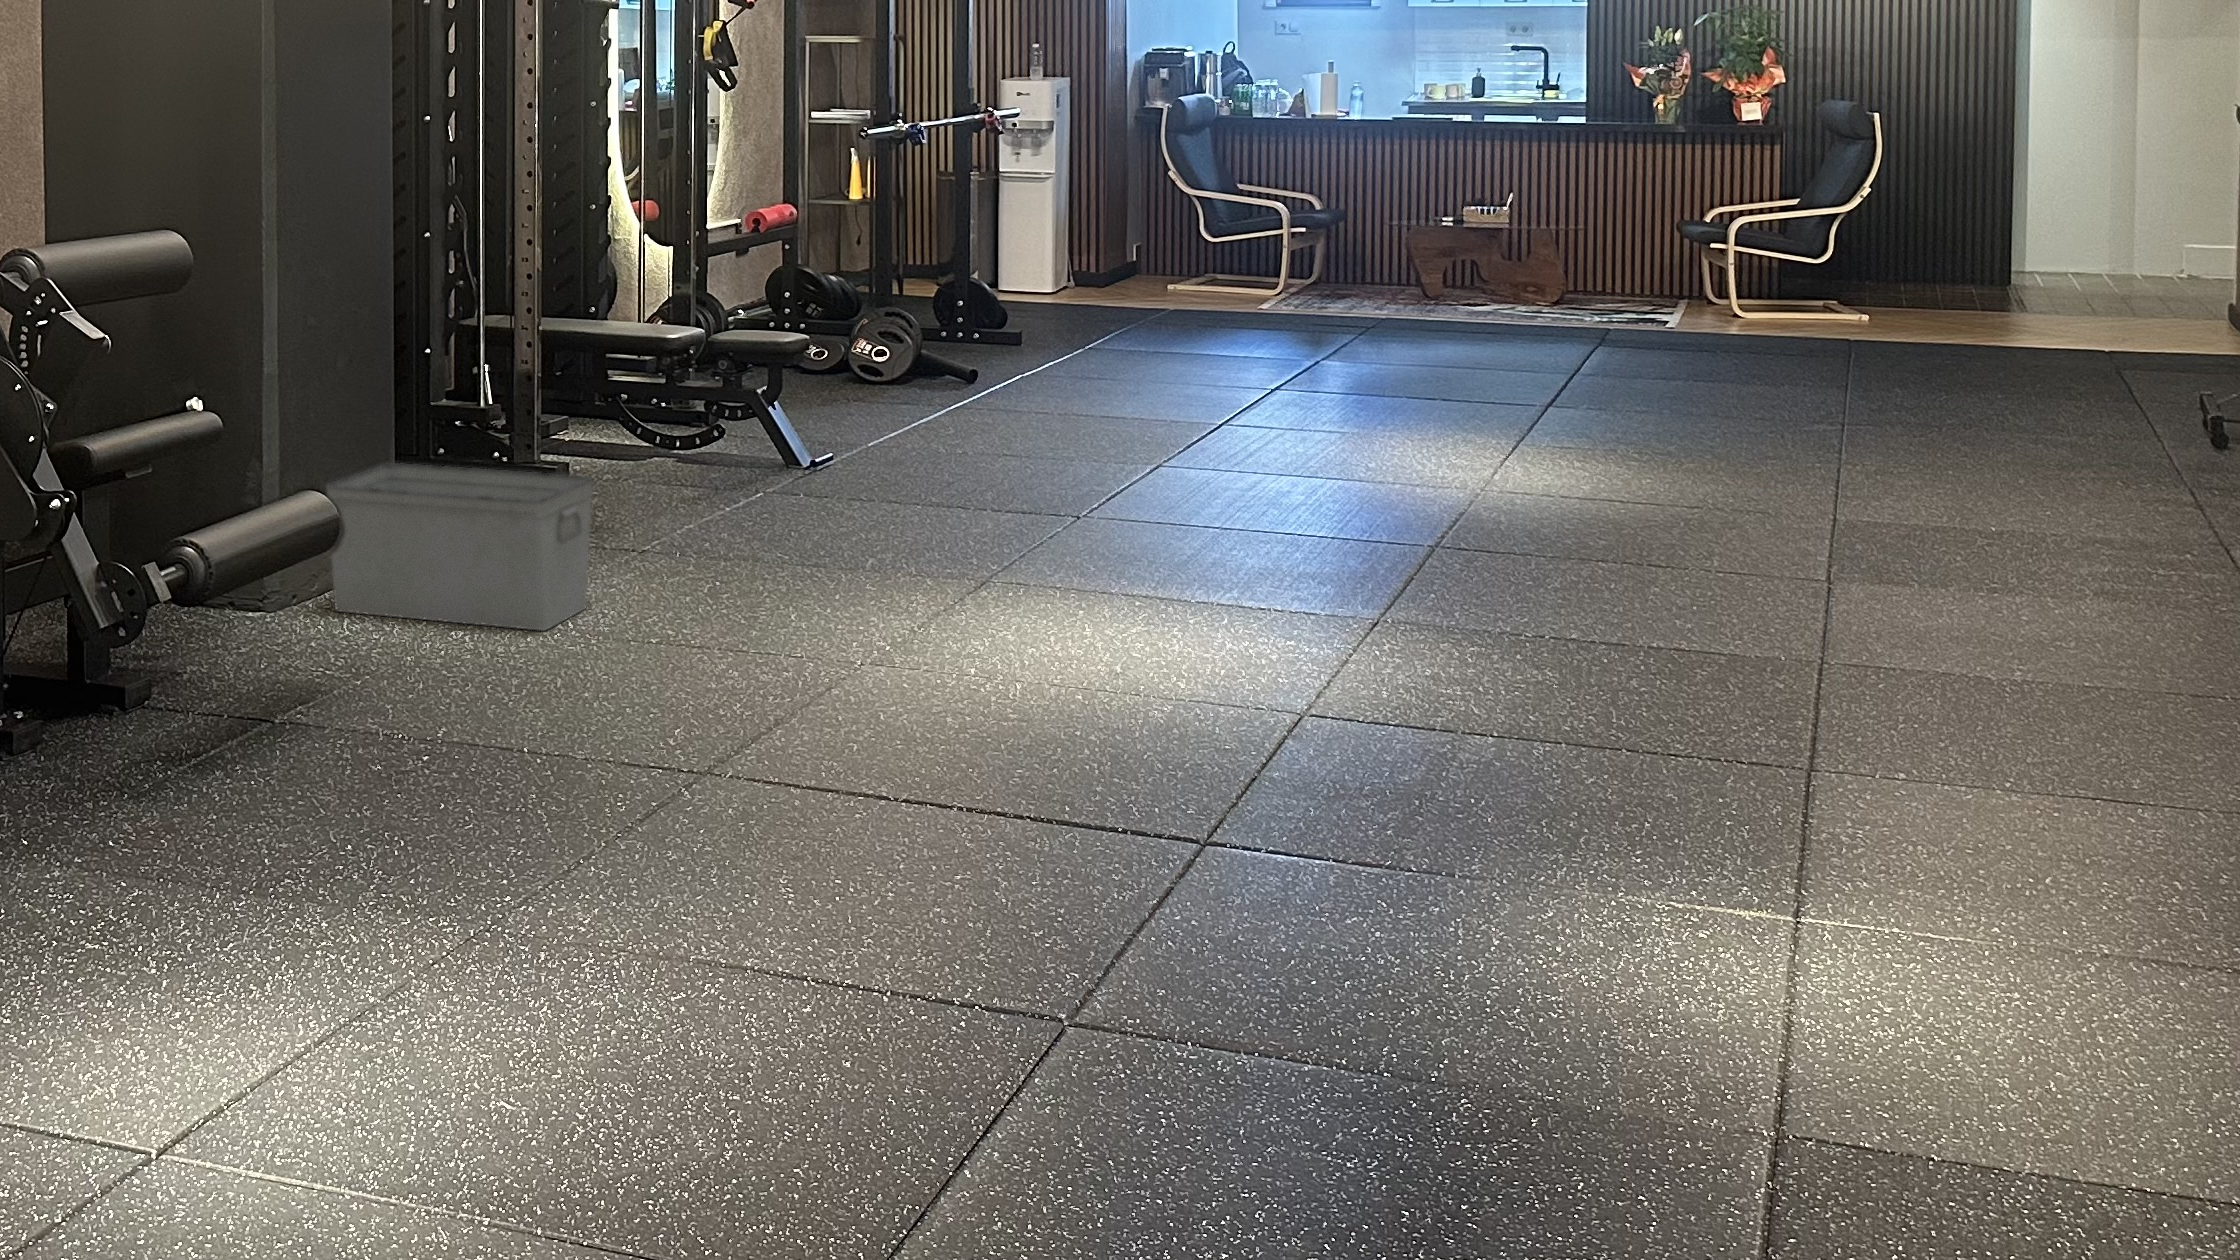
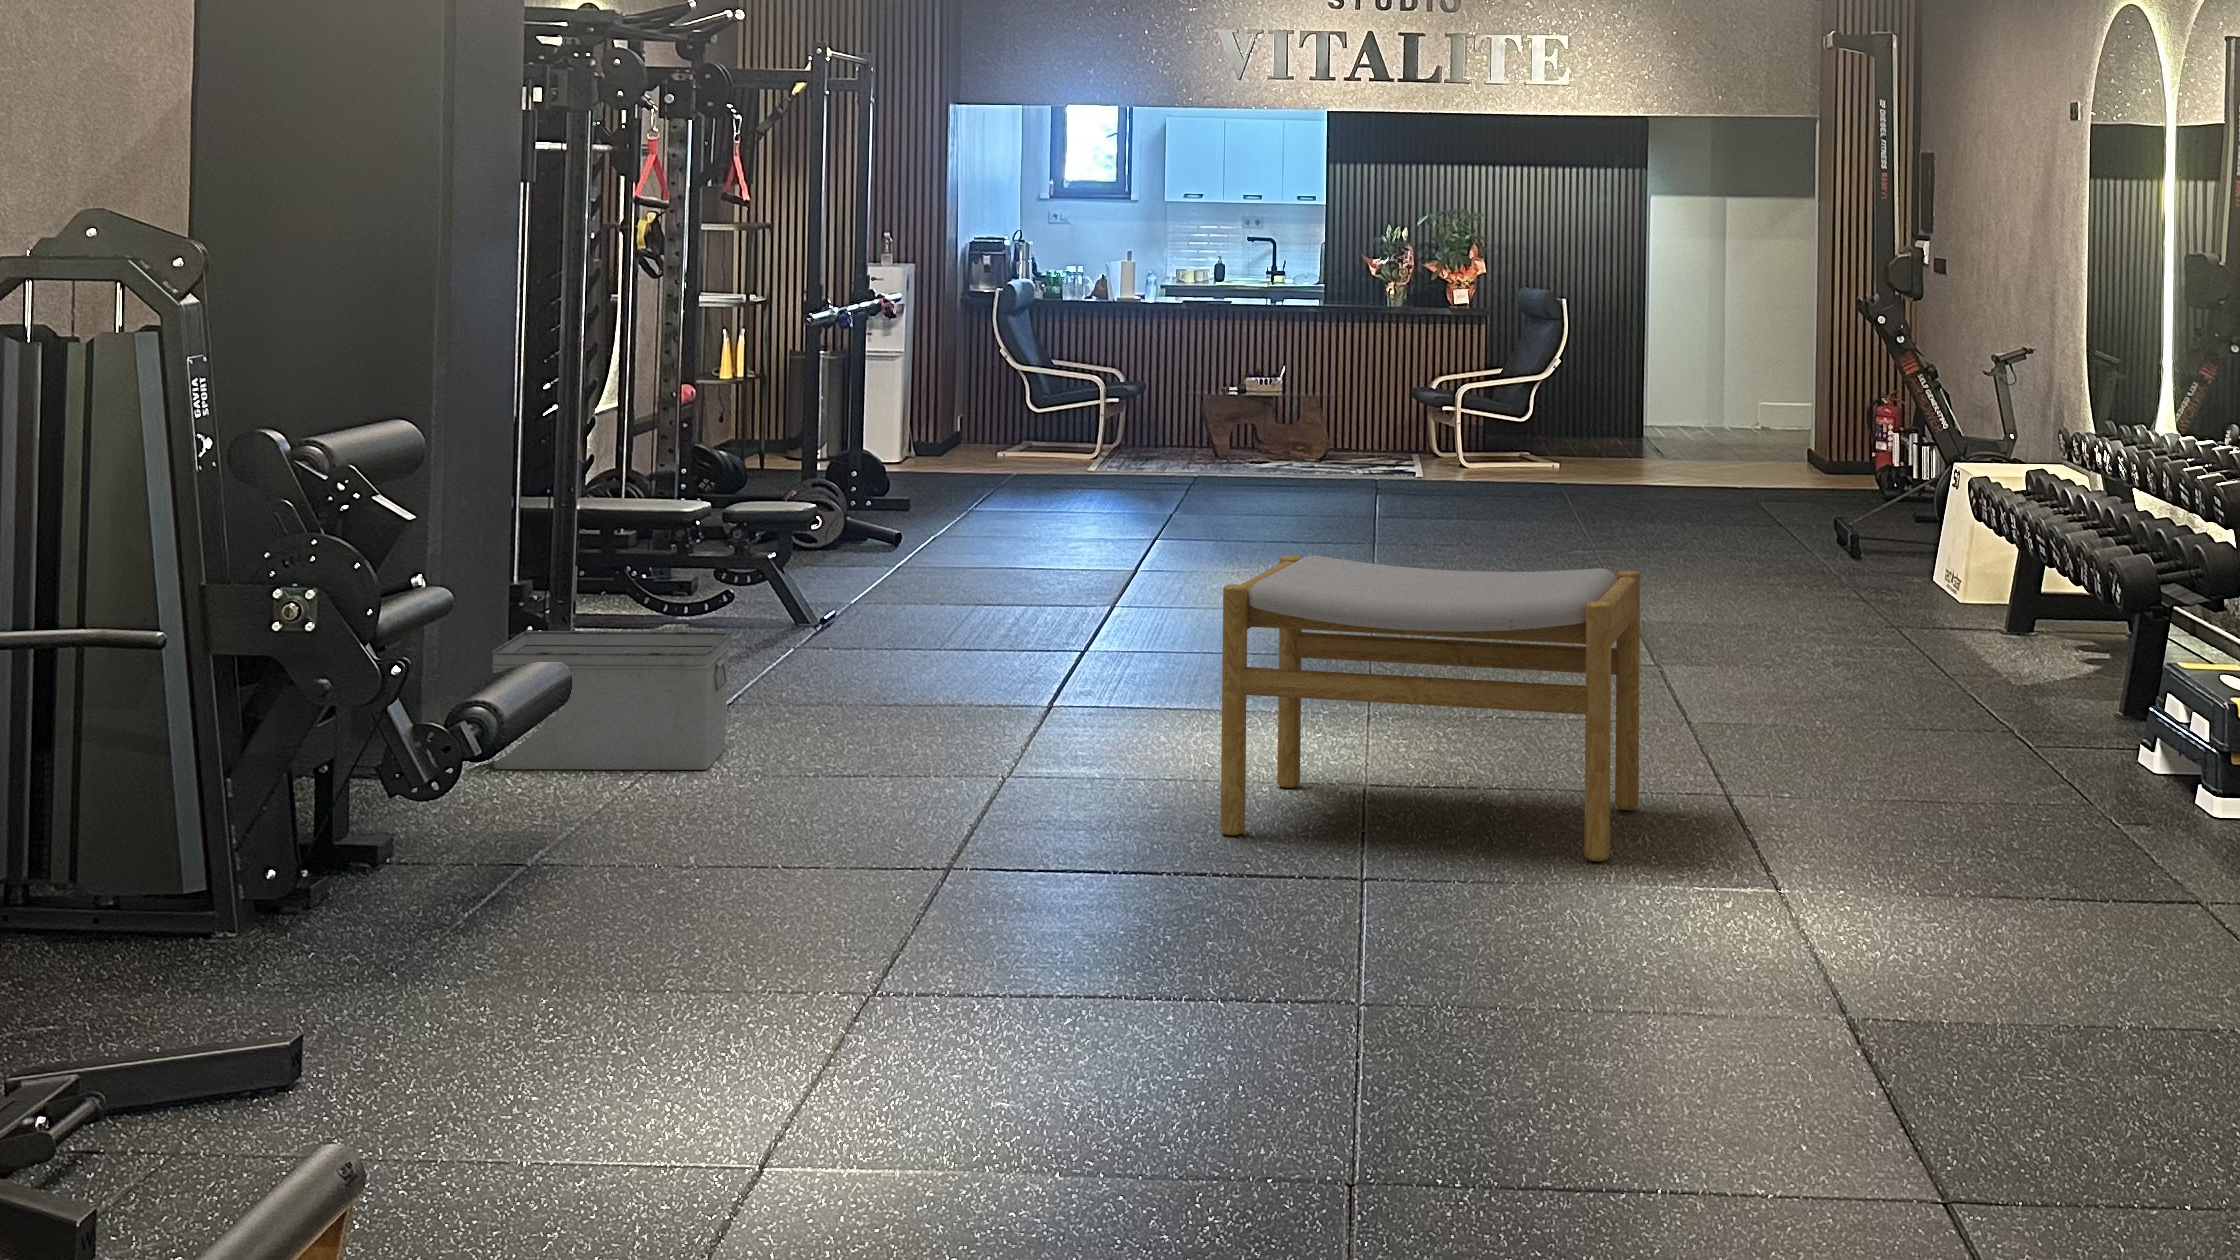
footstool: none [1060,423,1671,873] -> present [1221,556,1640,861]

